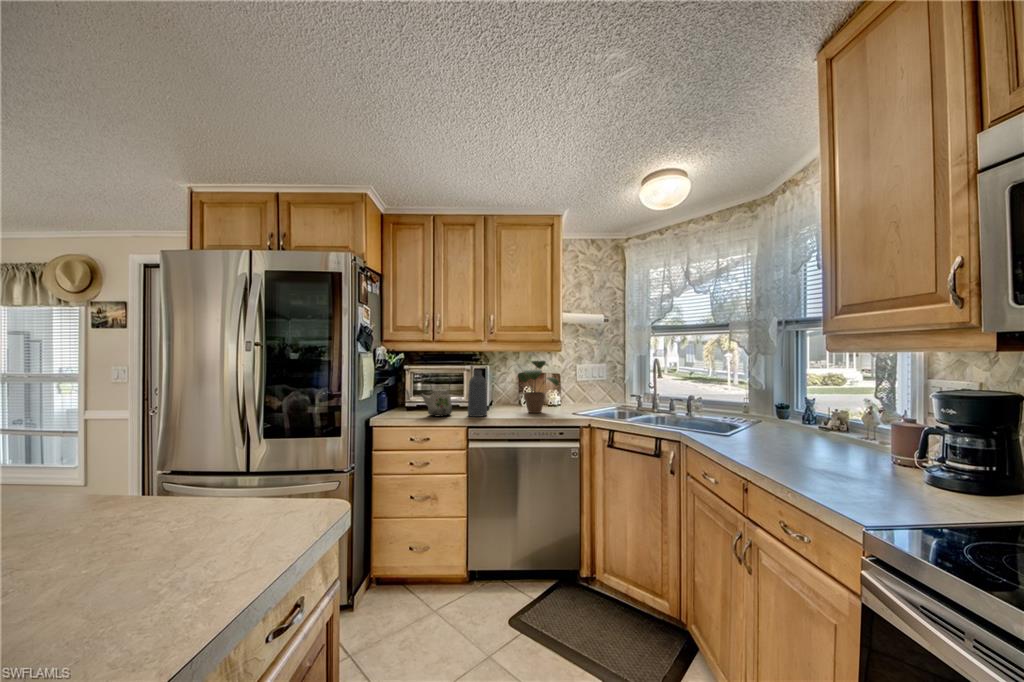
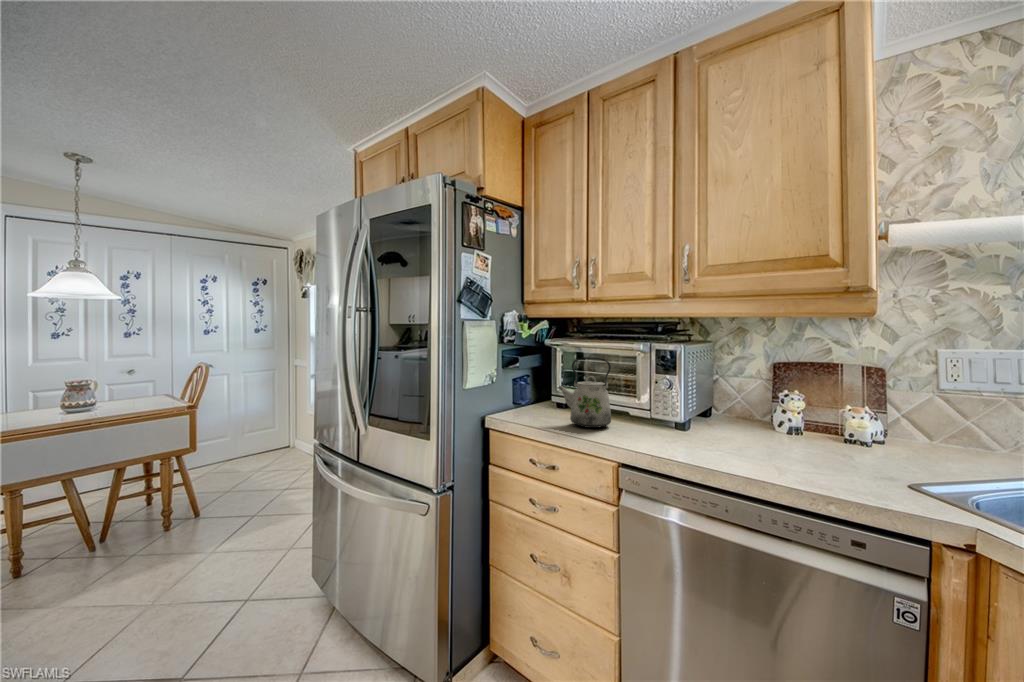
potted plant: present [509,361,559,413] -> none [724,332,854,452]
vase: present [468,370,487,417] -> none [633,350,672,439]

